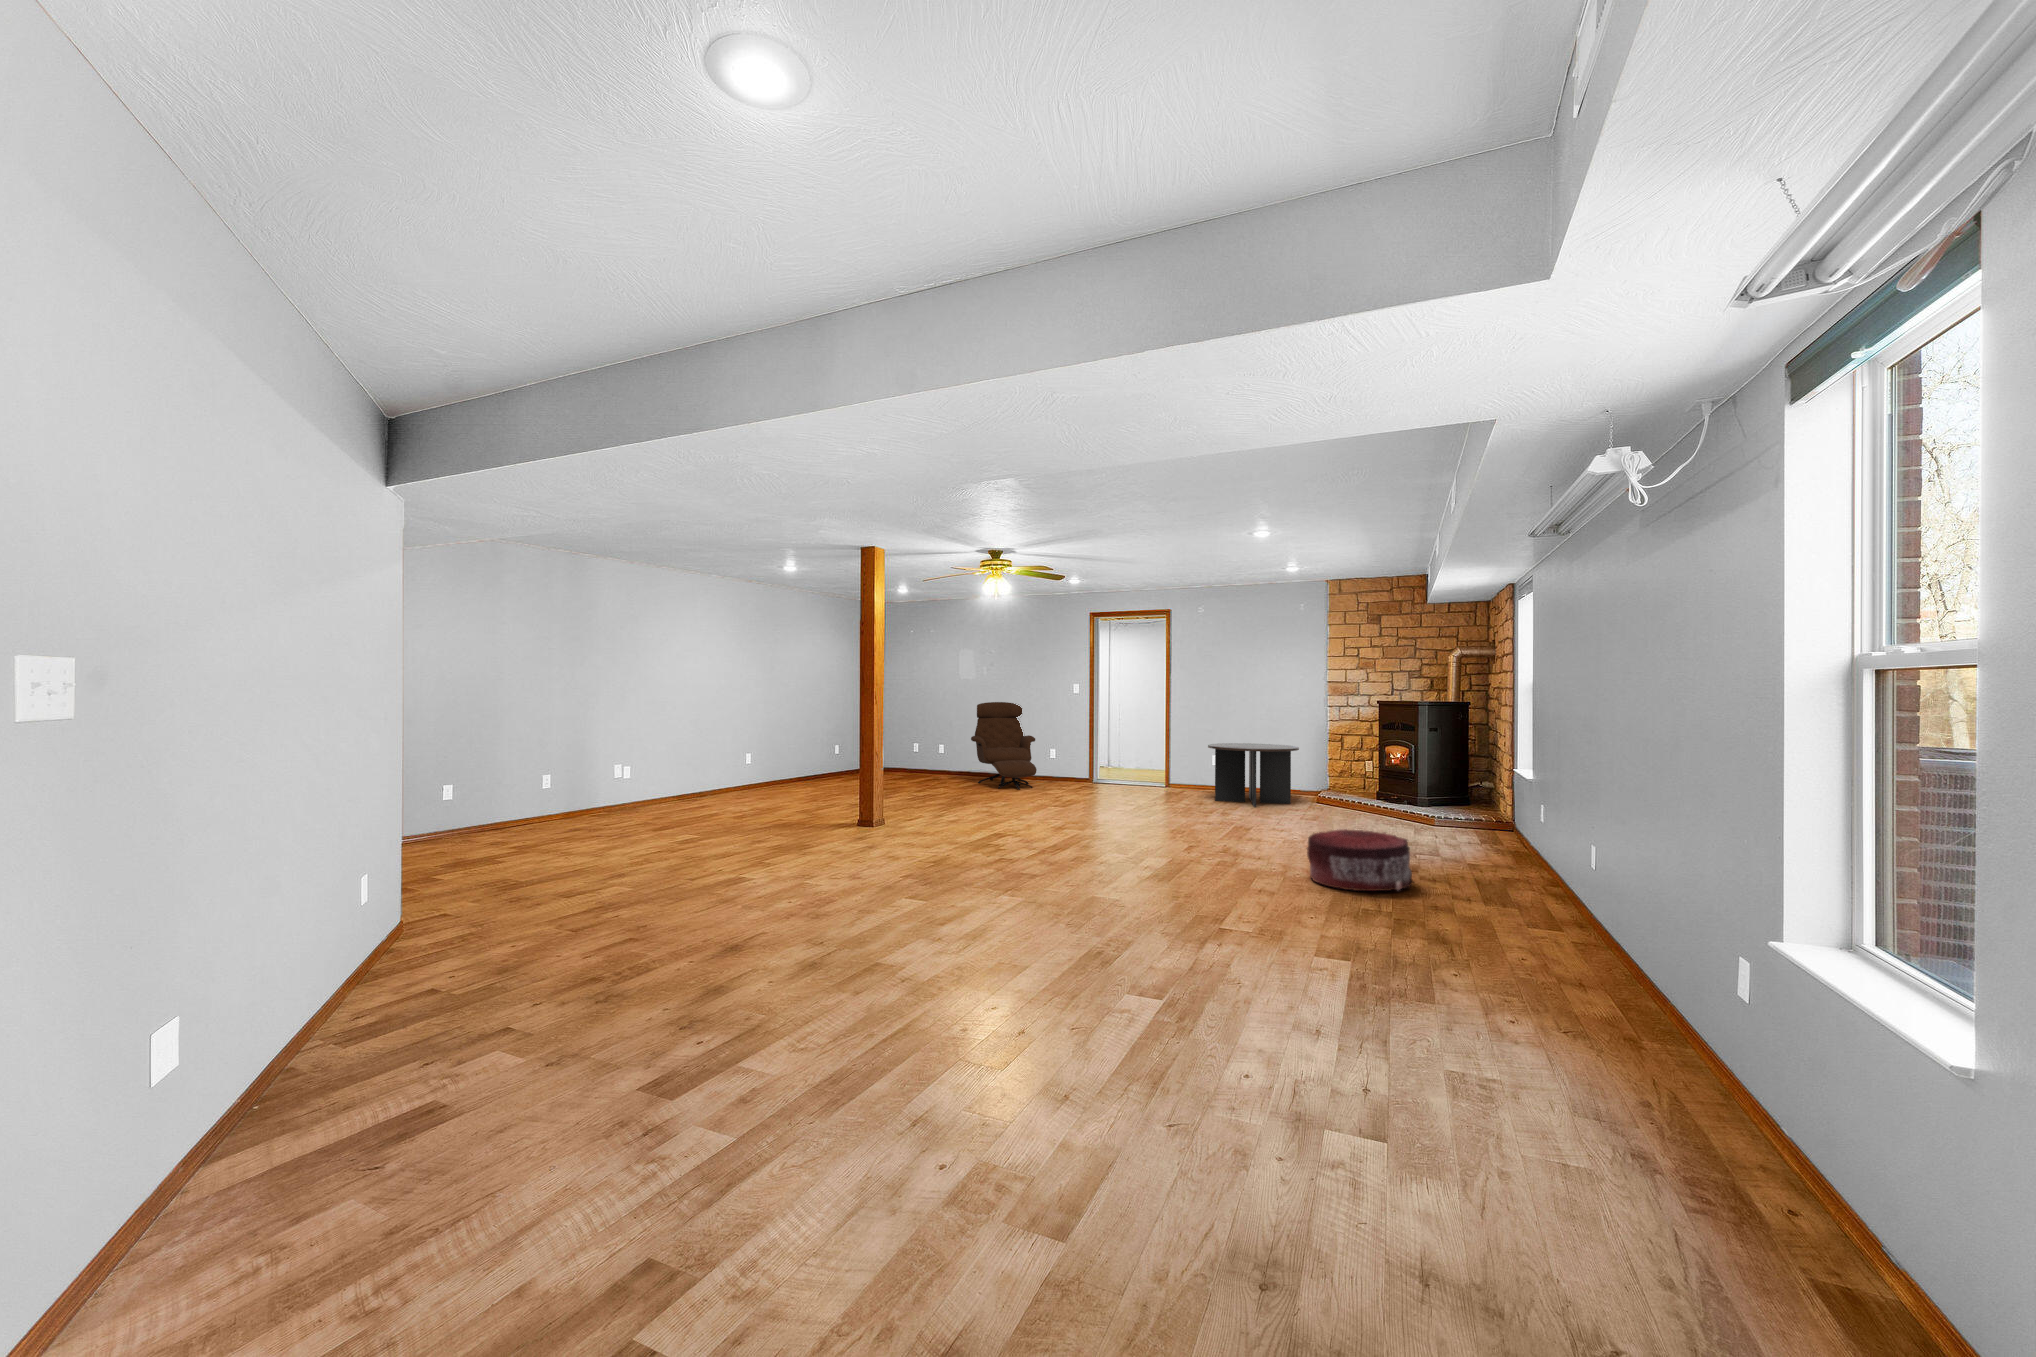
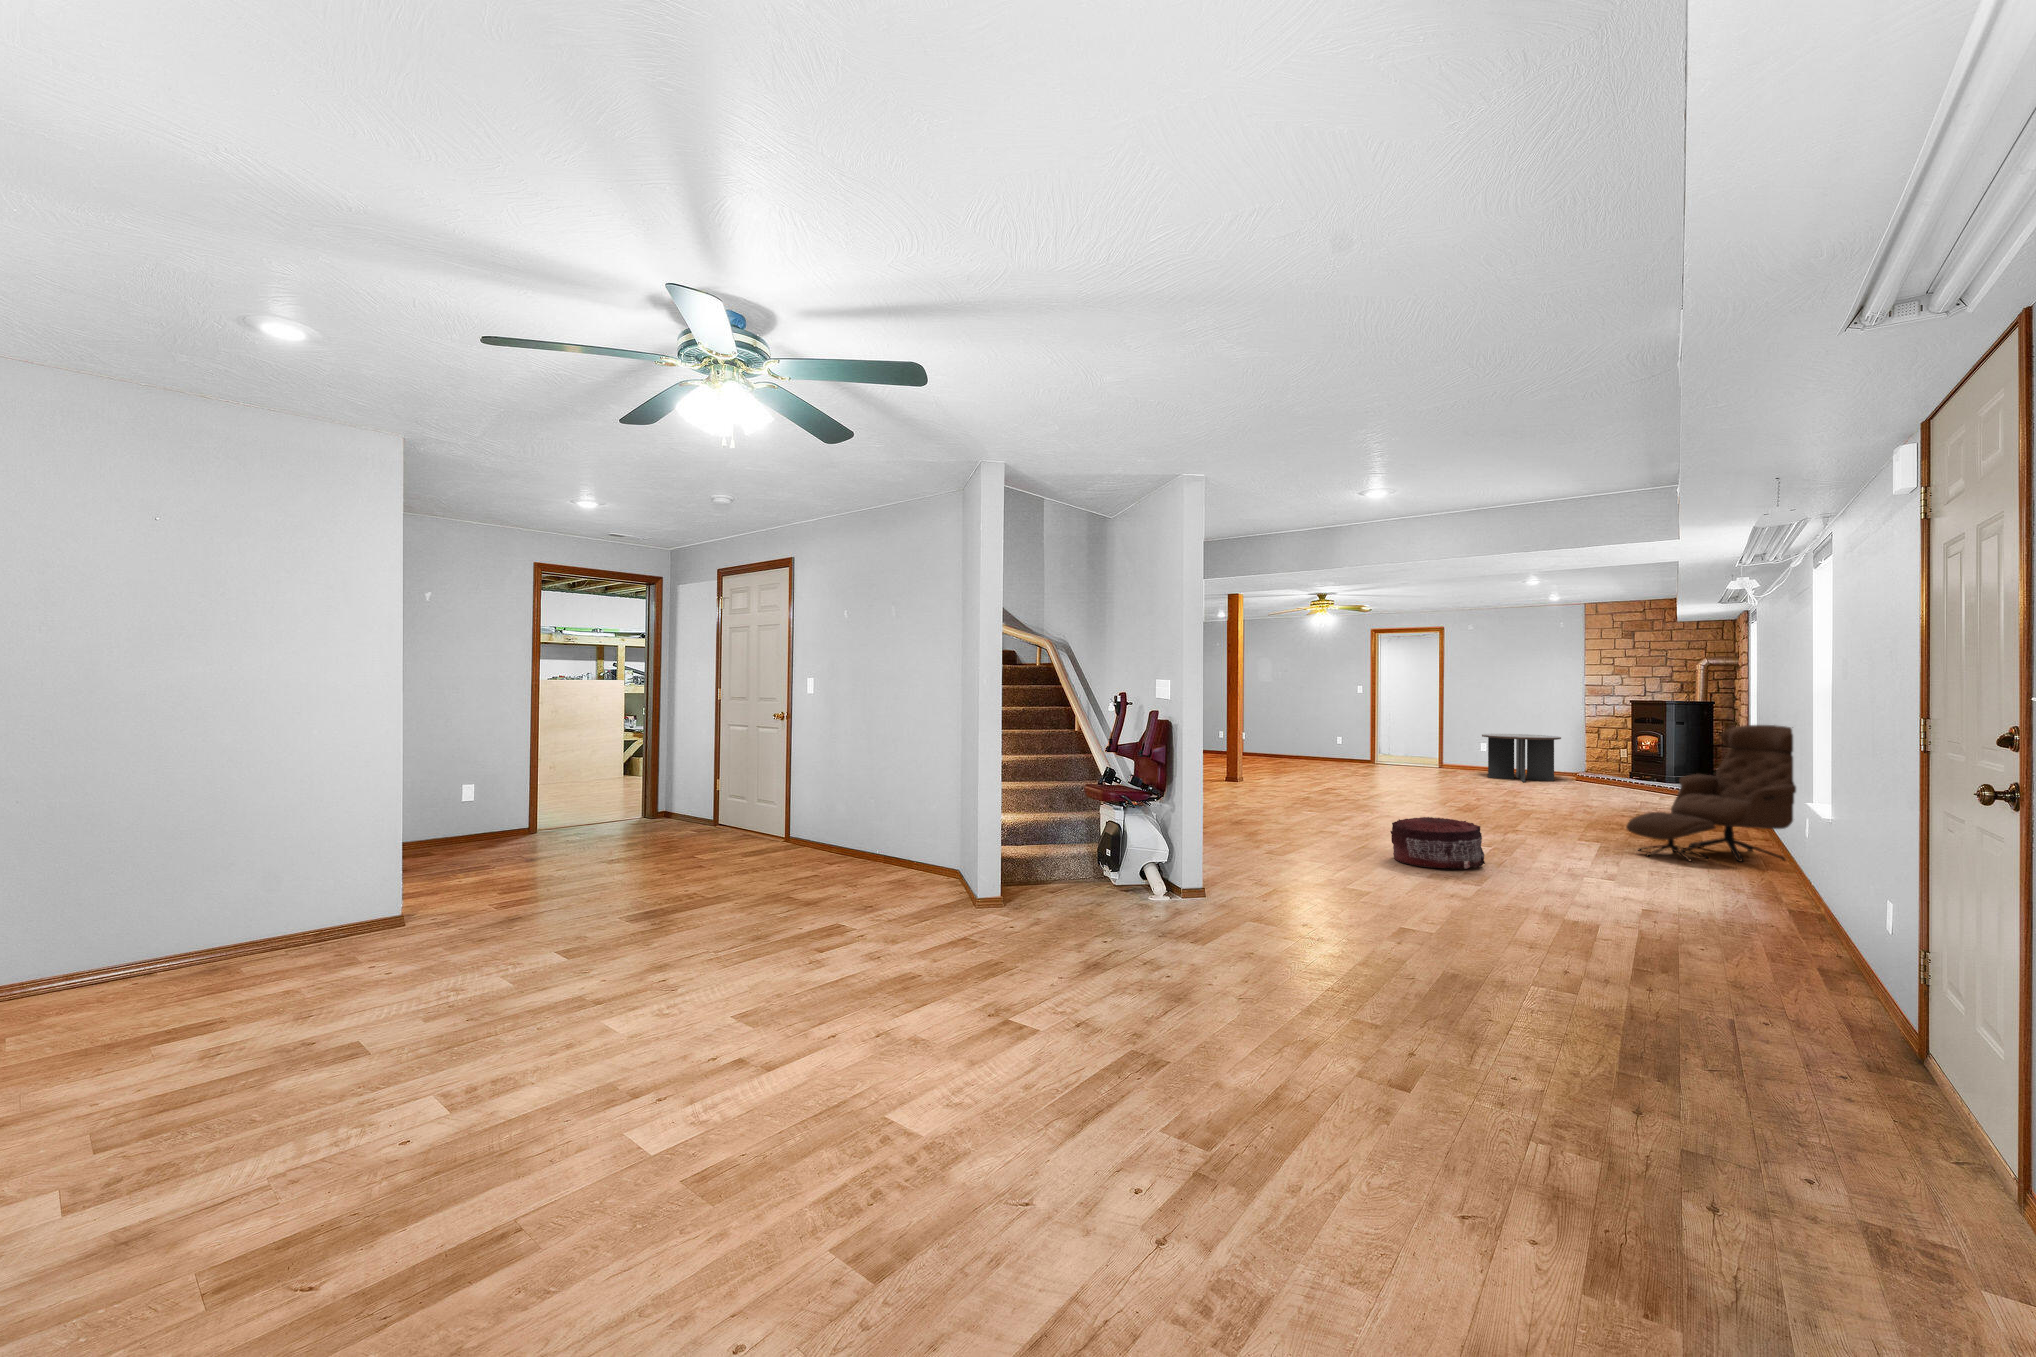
lounge chair: present [971,702,1037,790] -> present [1626,725,1796,862]
pouf: present [1307,829,1413,891] -> present [1390,817,1485,869]

